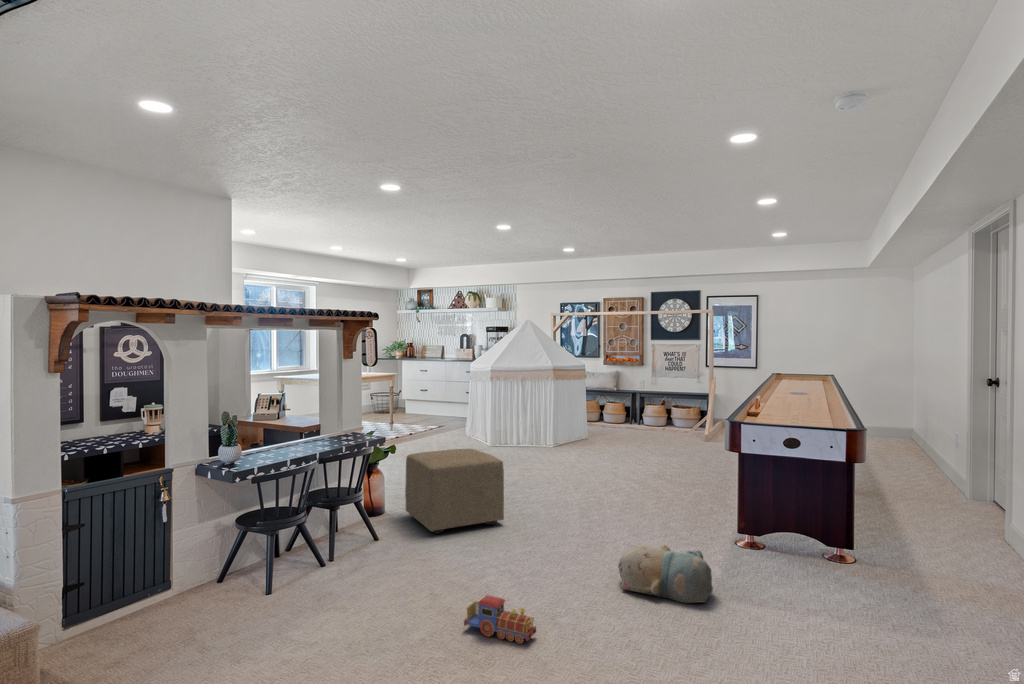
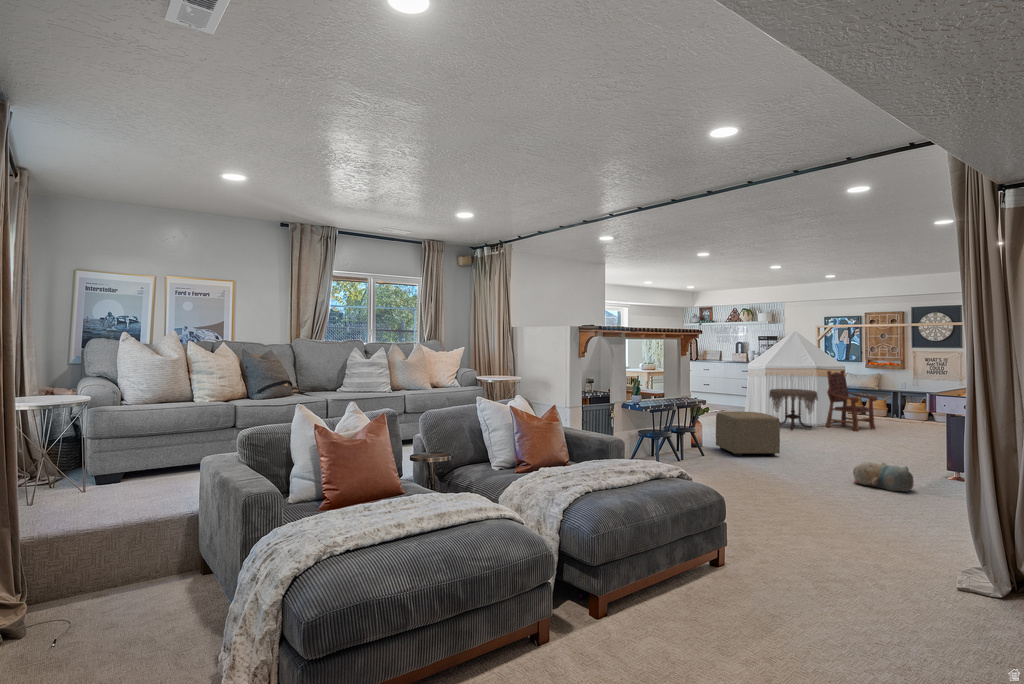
armchair: none [564,371,622,452] -> present [826,370,877,431]
side table: none [495,398,556,458] -> present [769,389,818,430]
toy train: present [464,596,536,644] -> none [762,469,801,491]

